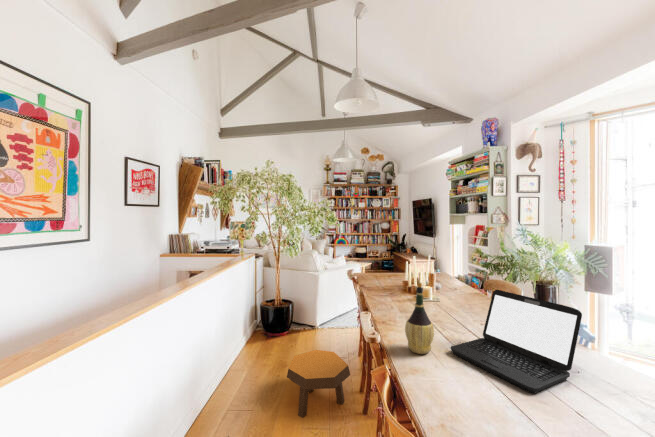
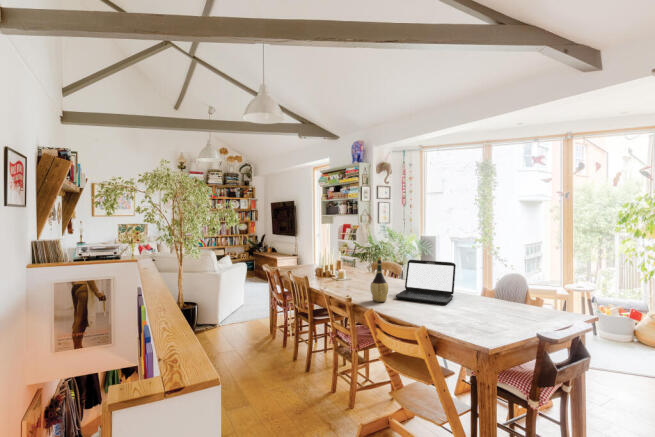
footstool: present [287,350,350,418] -> none [240,336,295,391]

